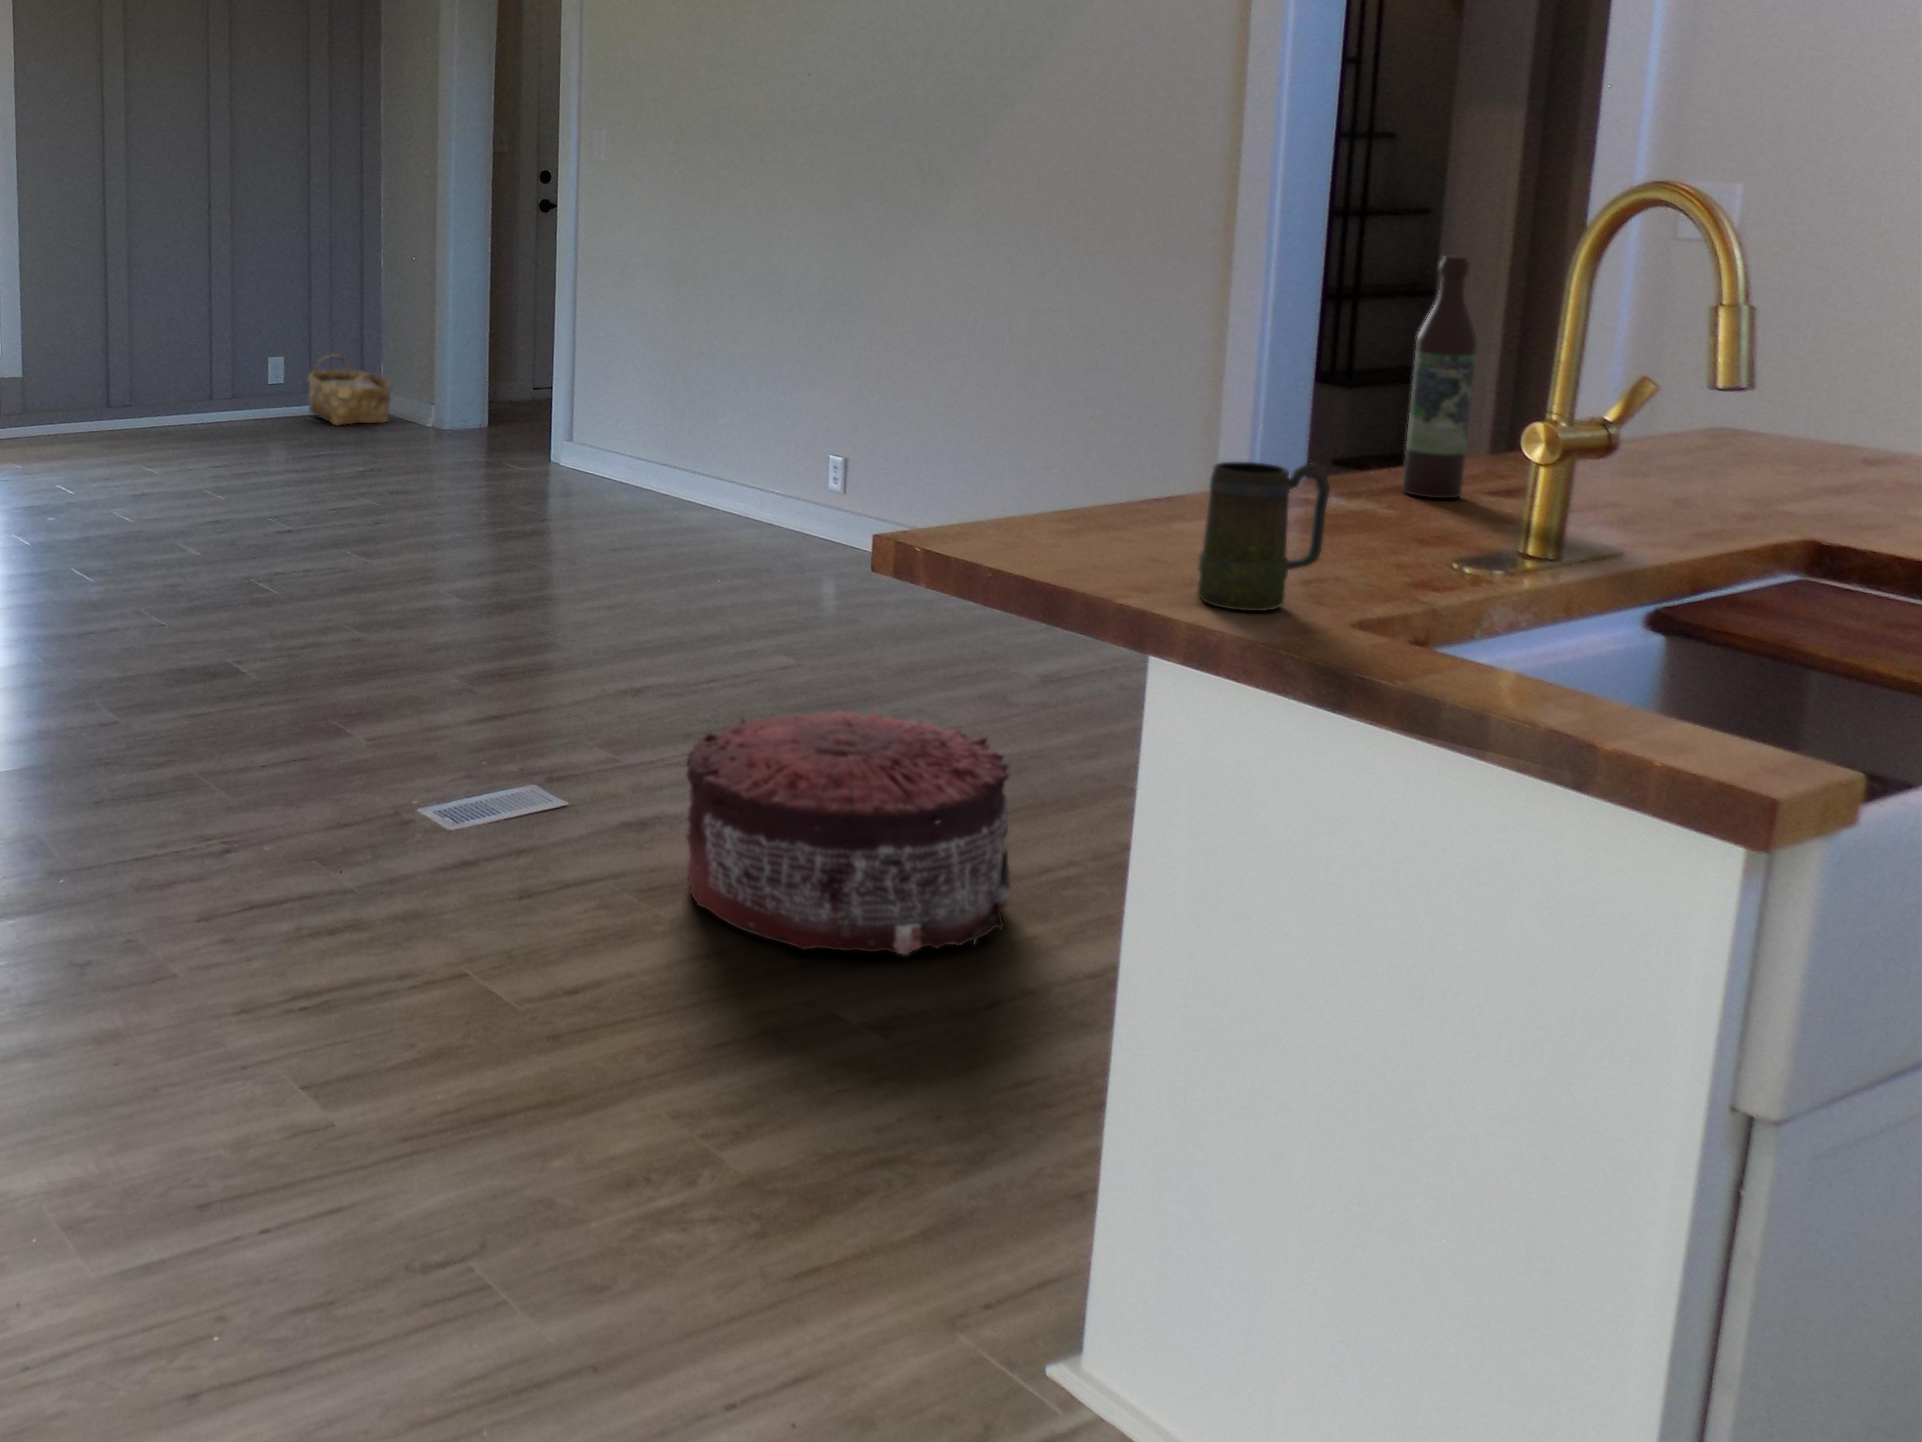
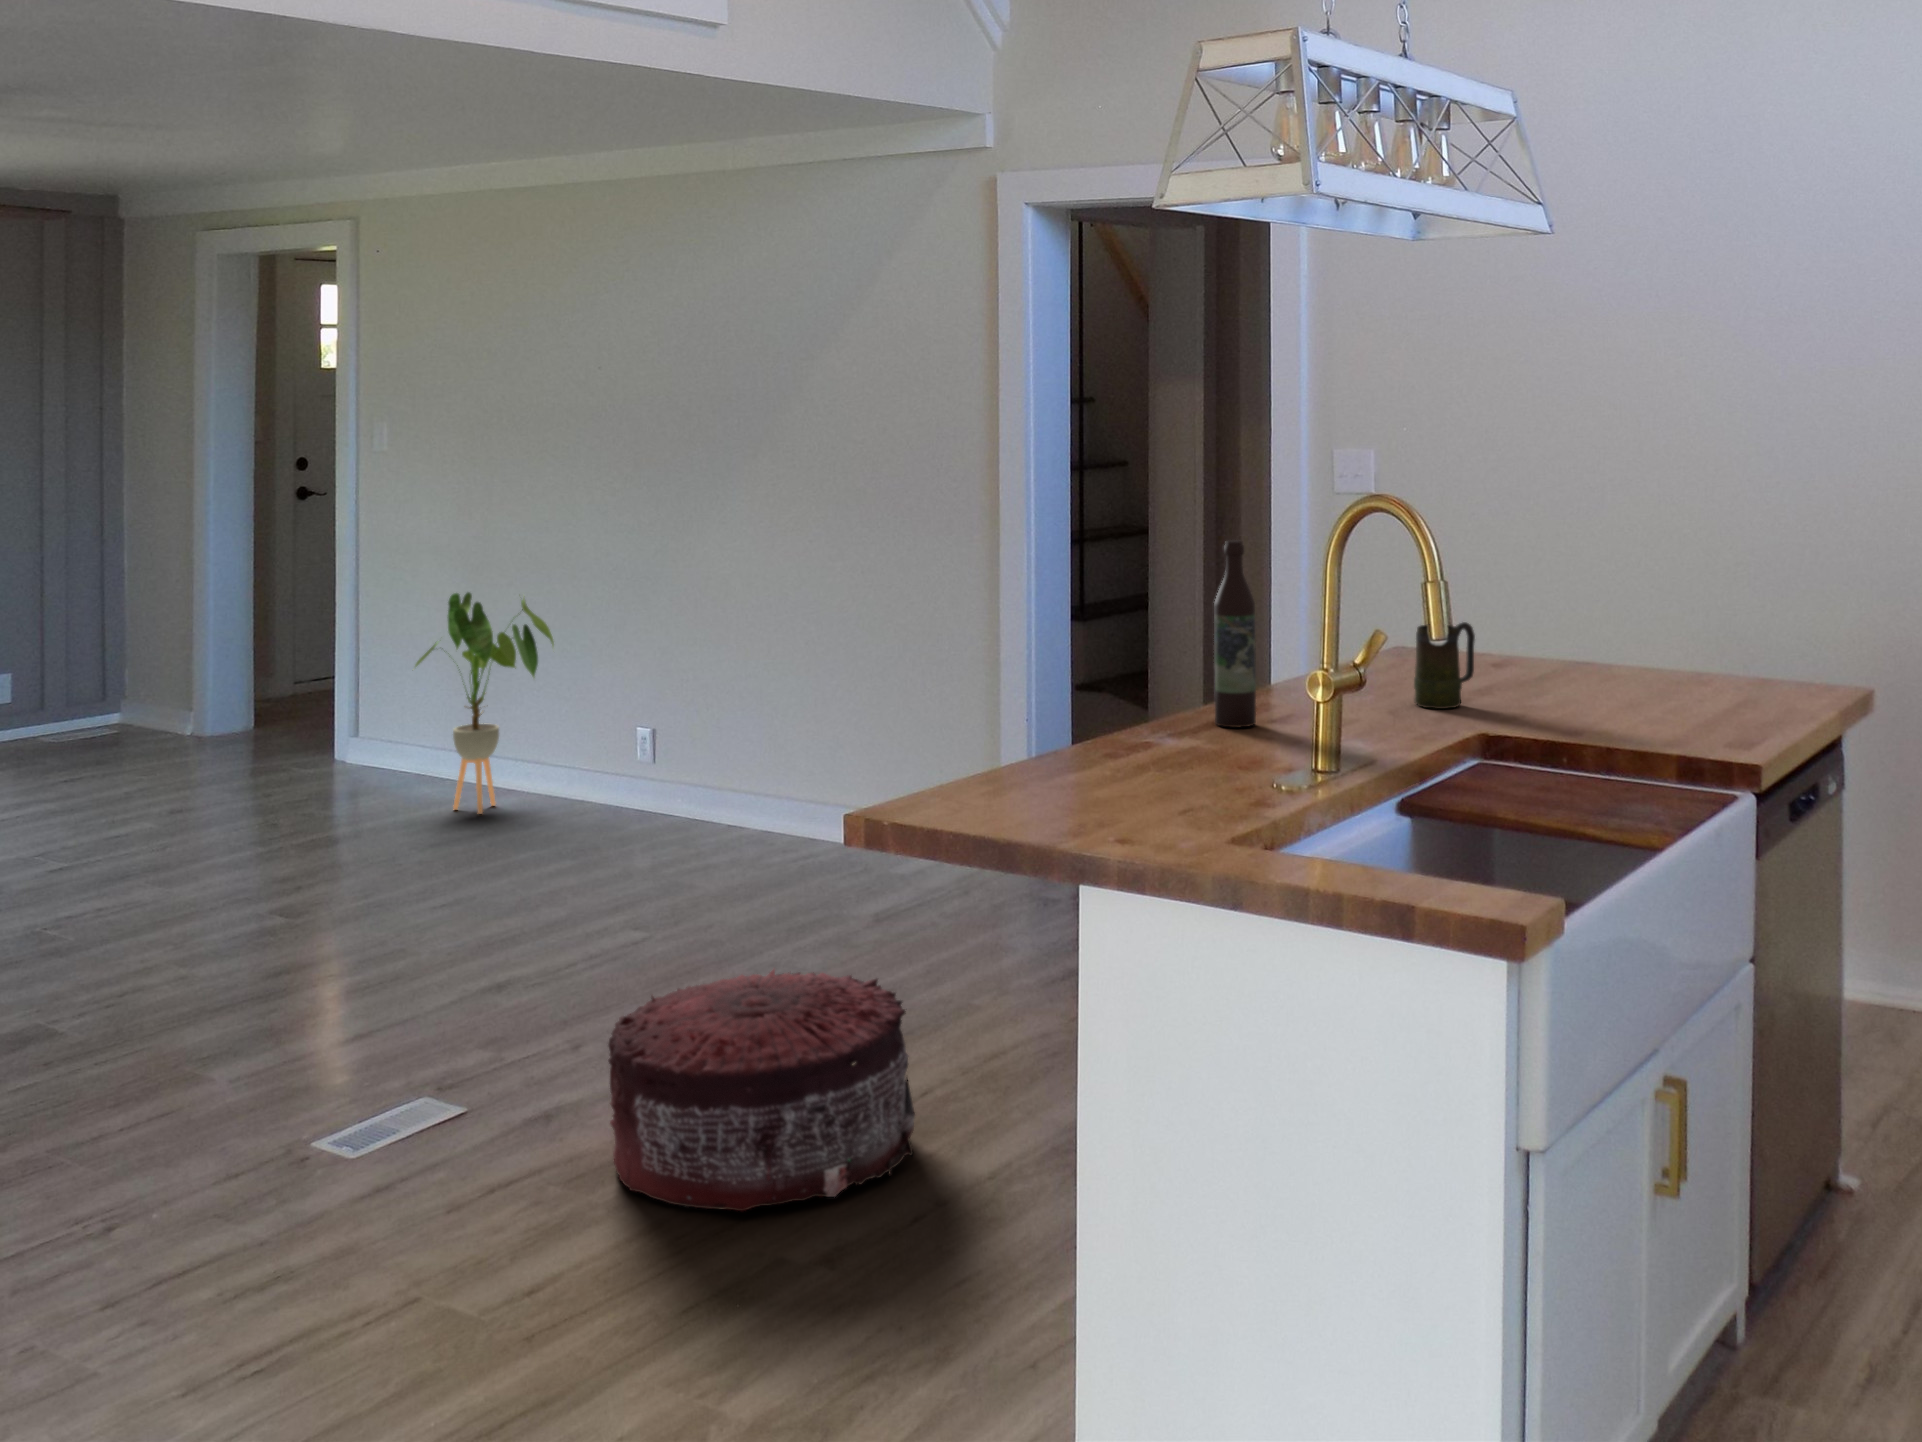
house plant: none [601,305,739,524] -> present [415,592,554,814]
woven basket: present [308,354,391,425] -> none [43,664,146,745]
mug: present [1197,462,1330,611] -> present [1414,622,1475,709]

